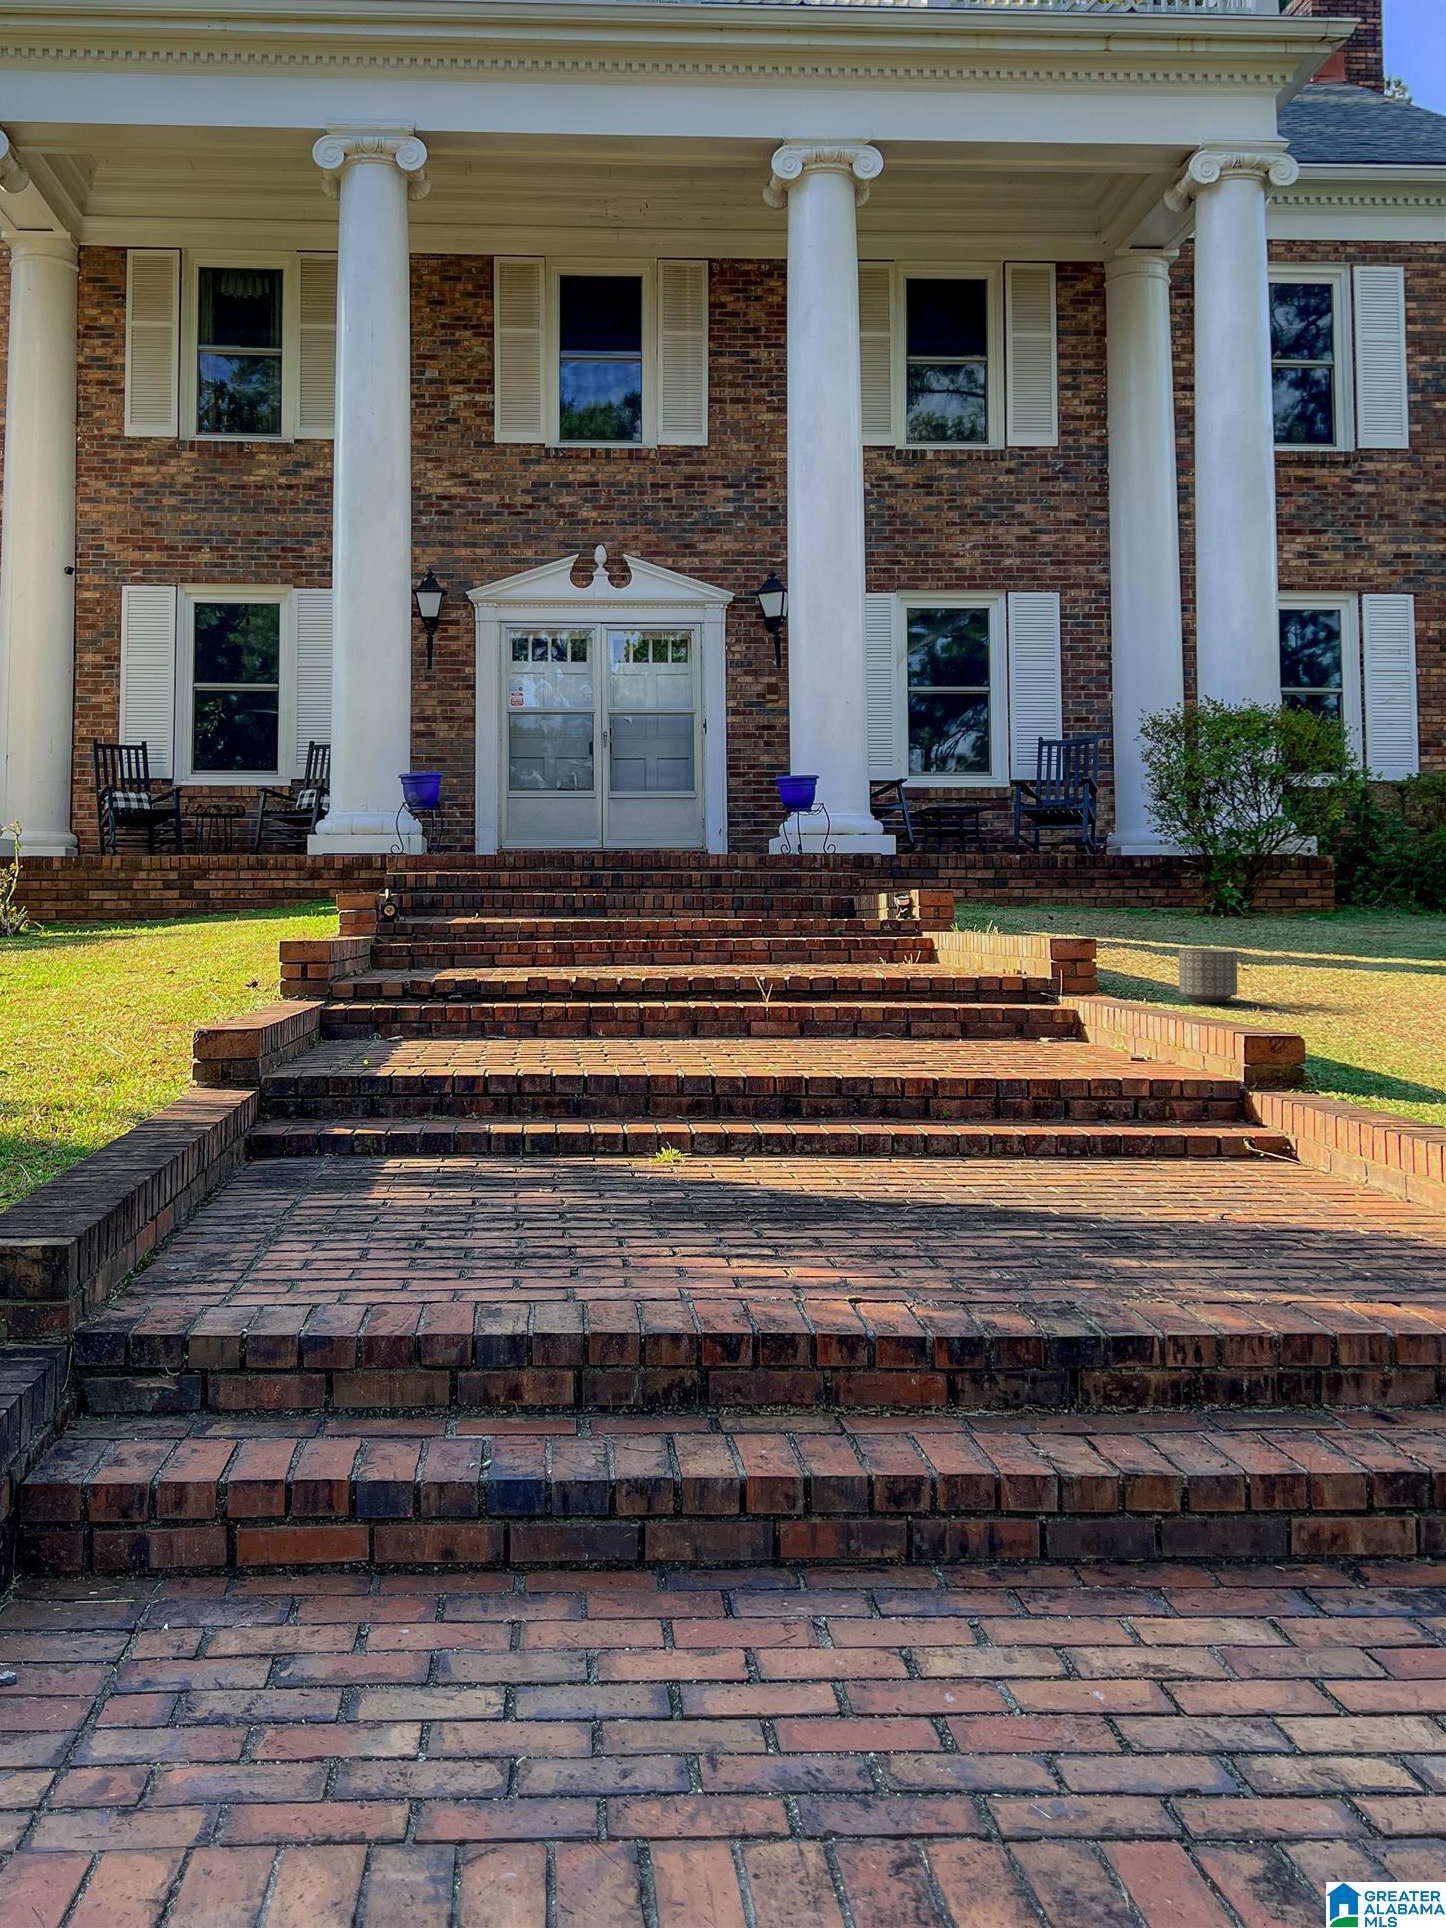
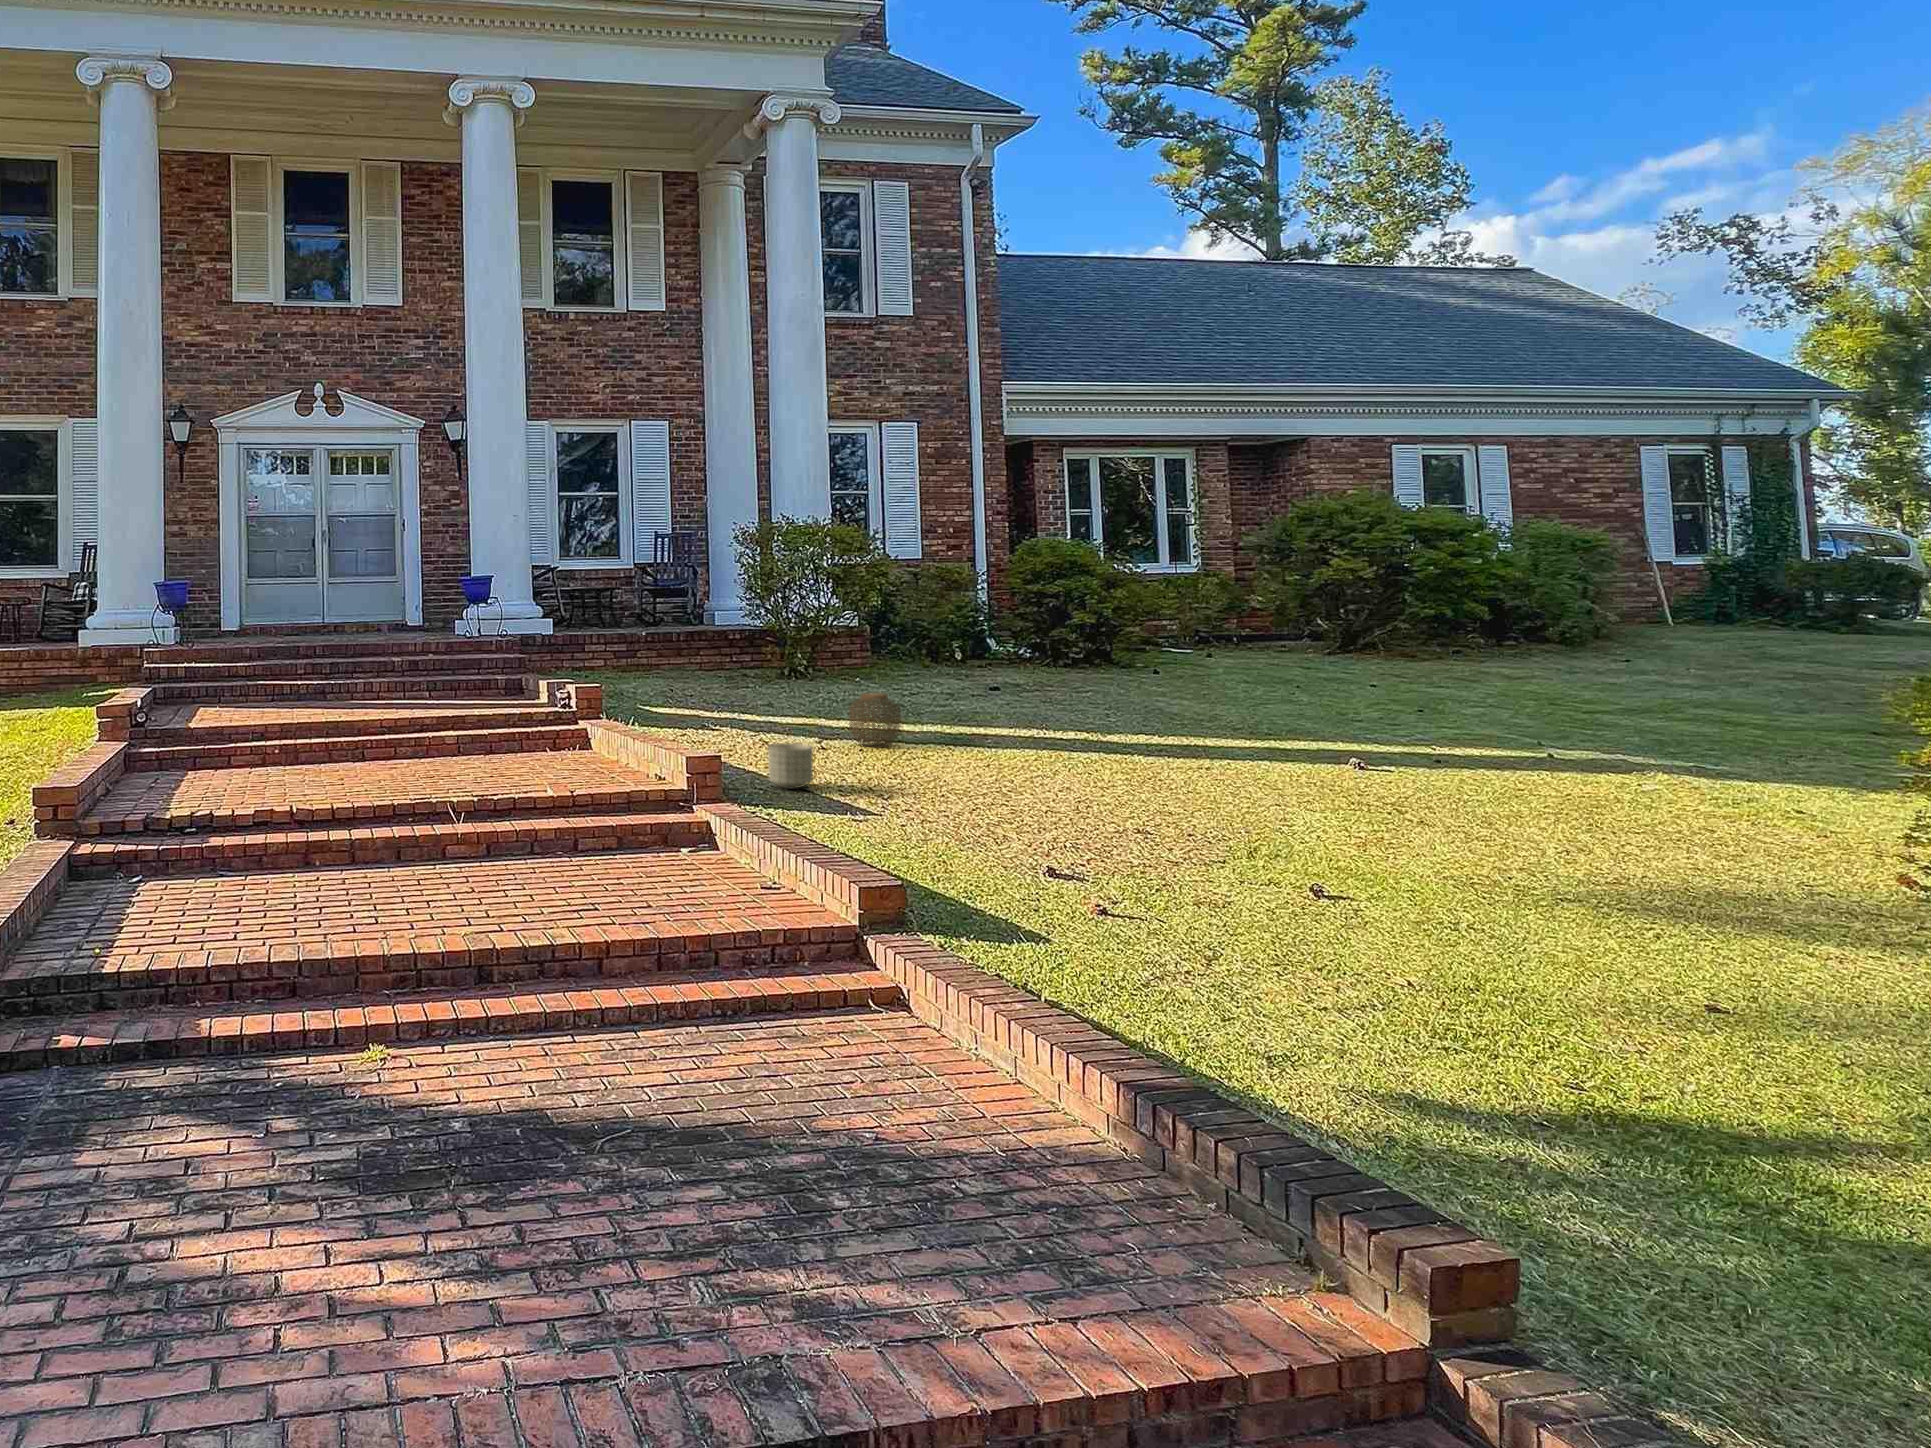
woven basket: none [1292,906,1362,976] -> present [849,693,901,747]

